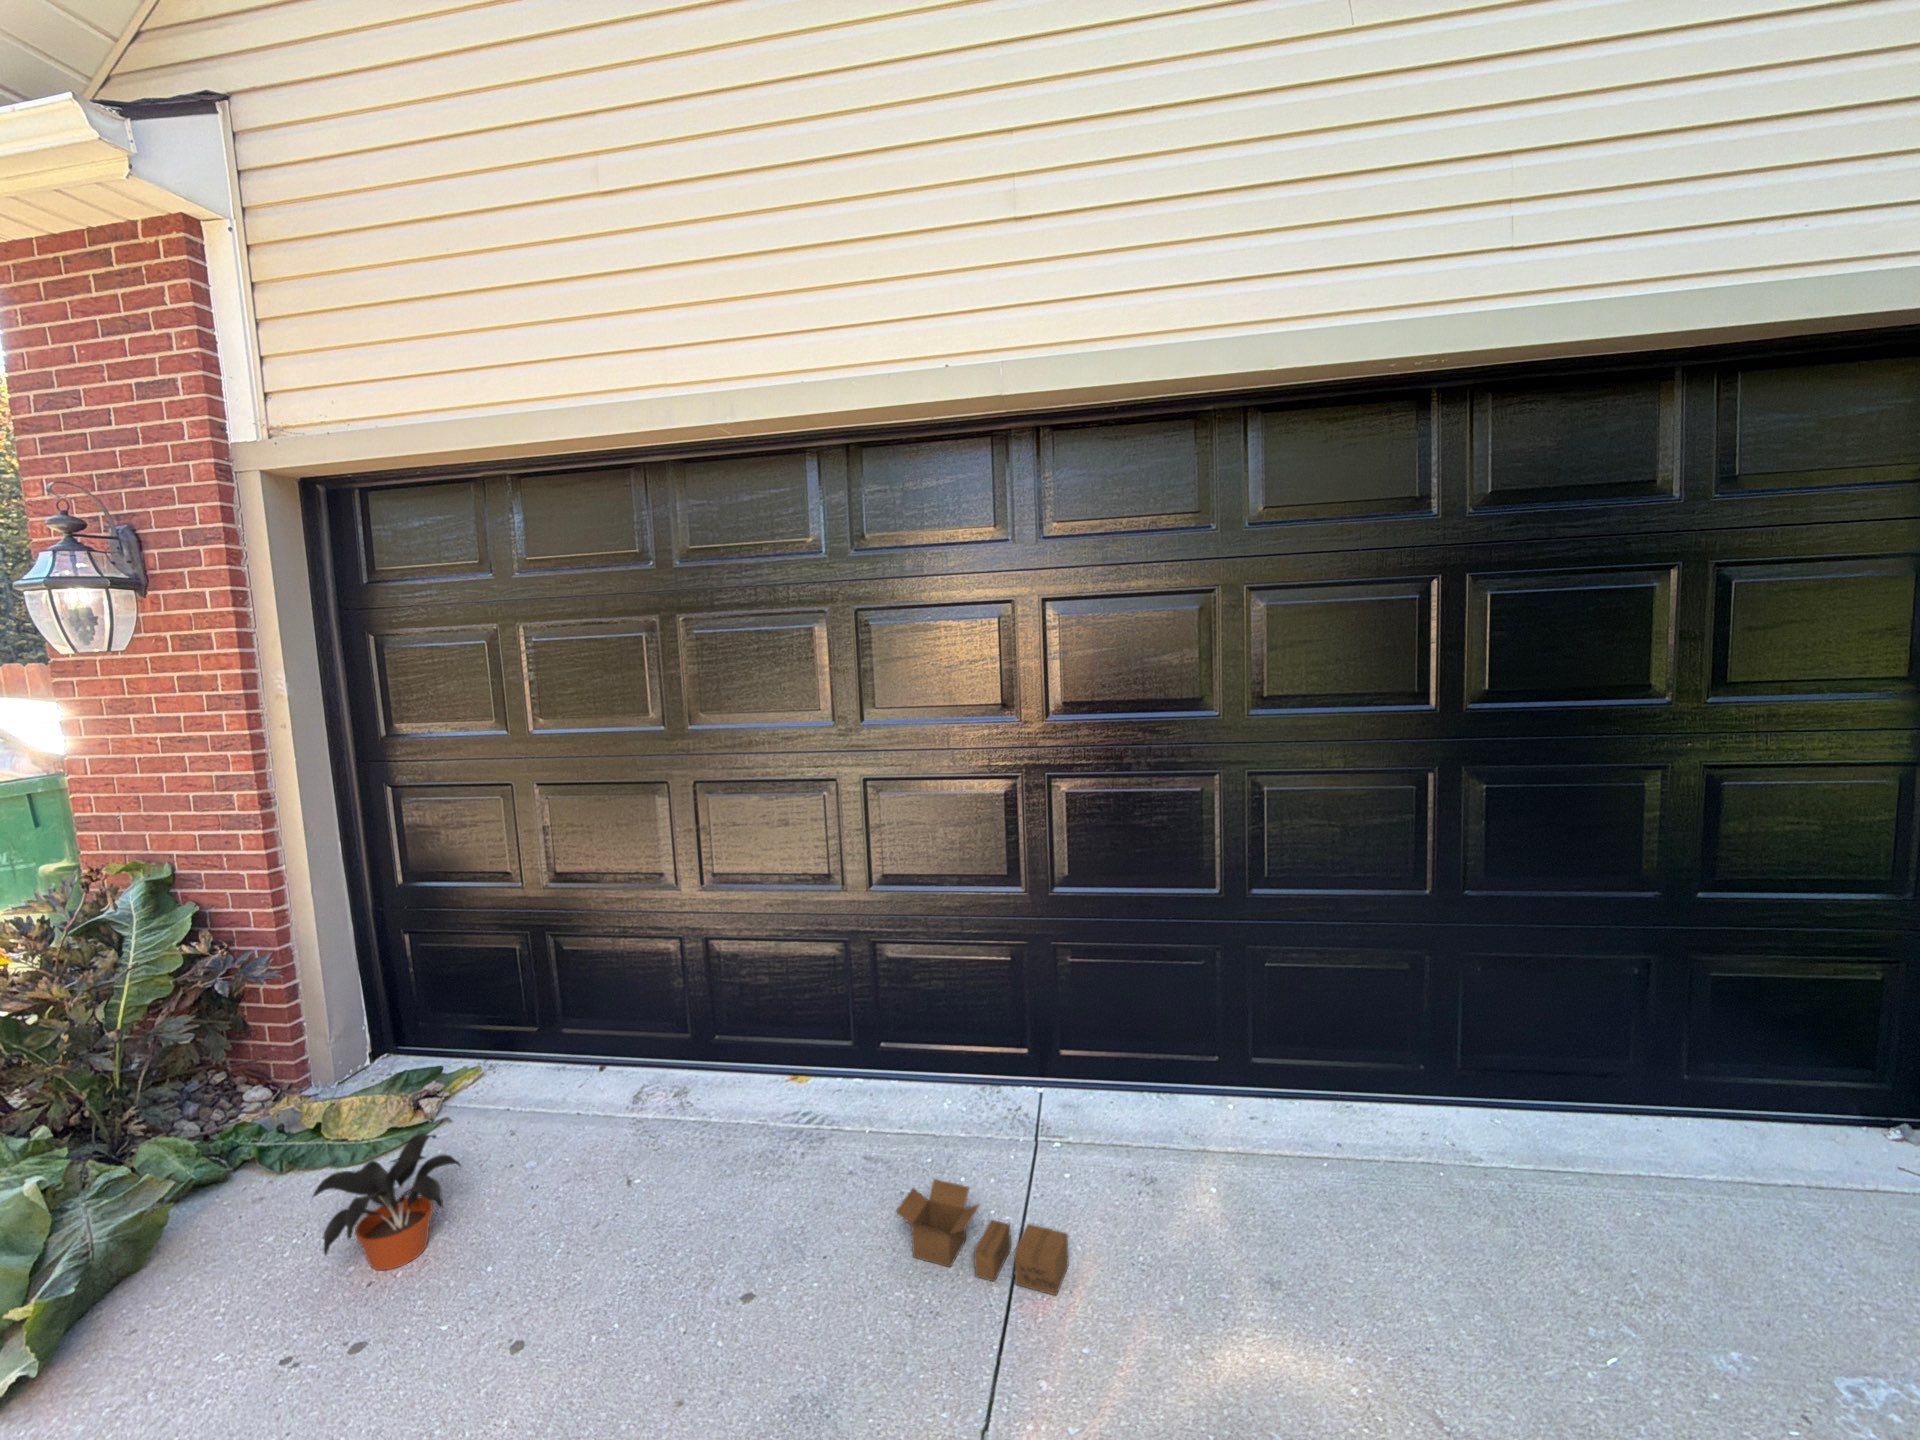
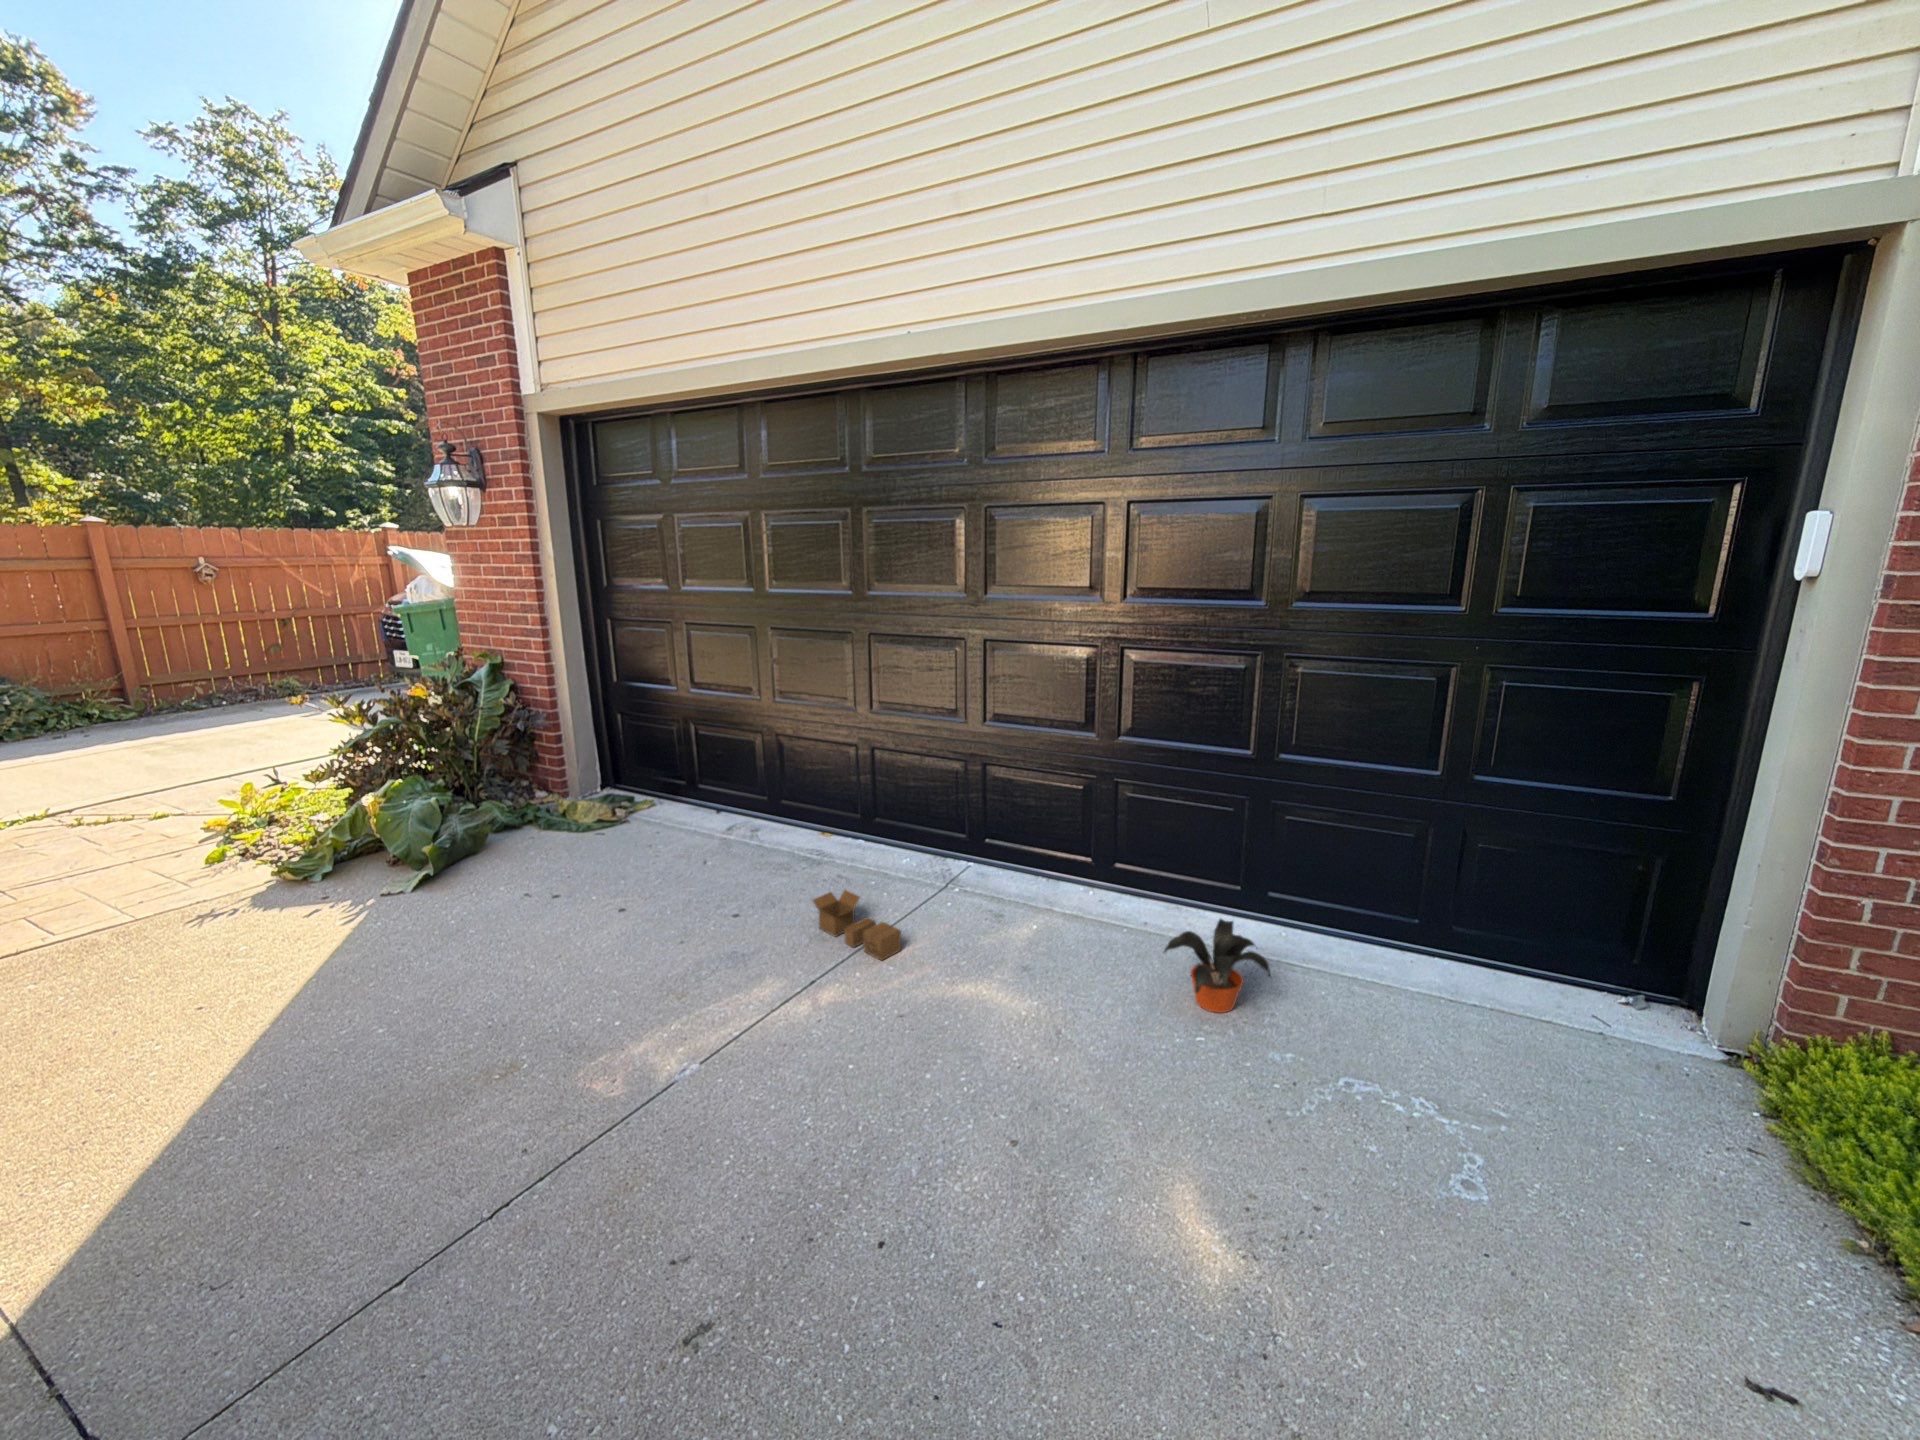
potted plant: present [313,1134,460,1270] -> present [1164,919,1270,1013]

